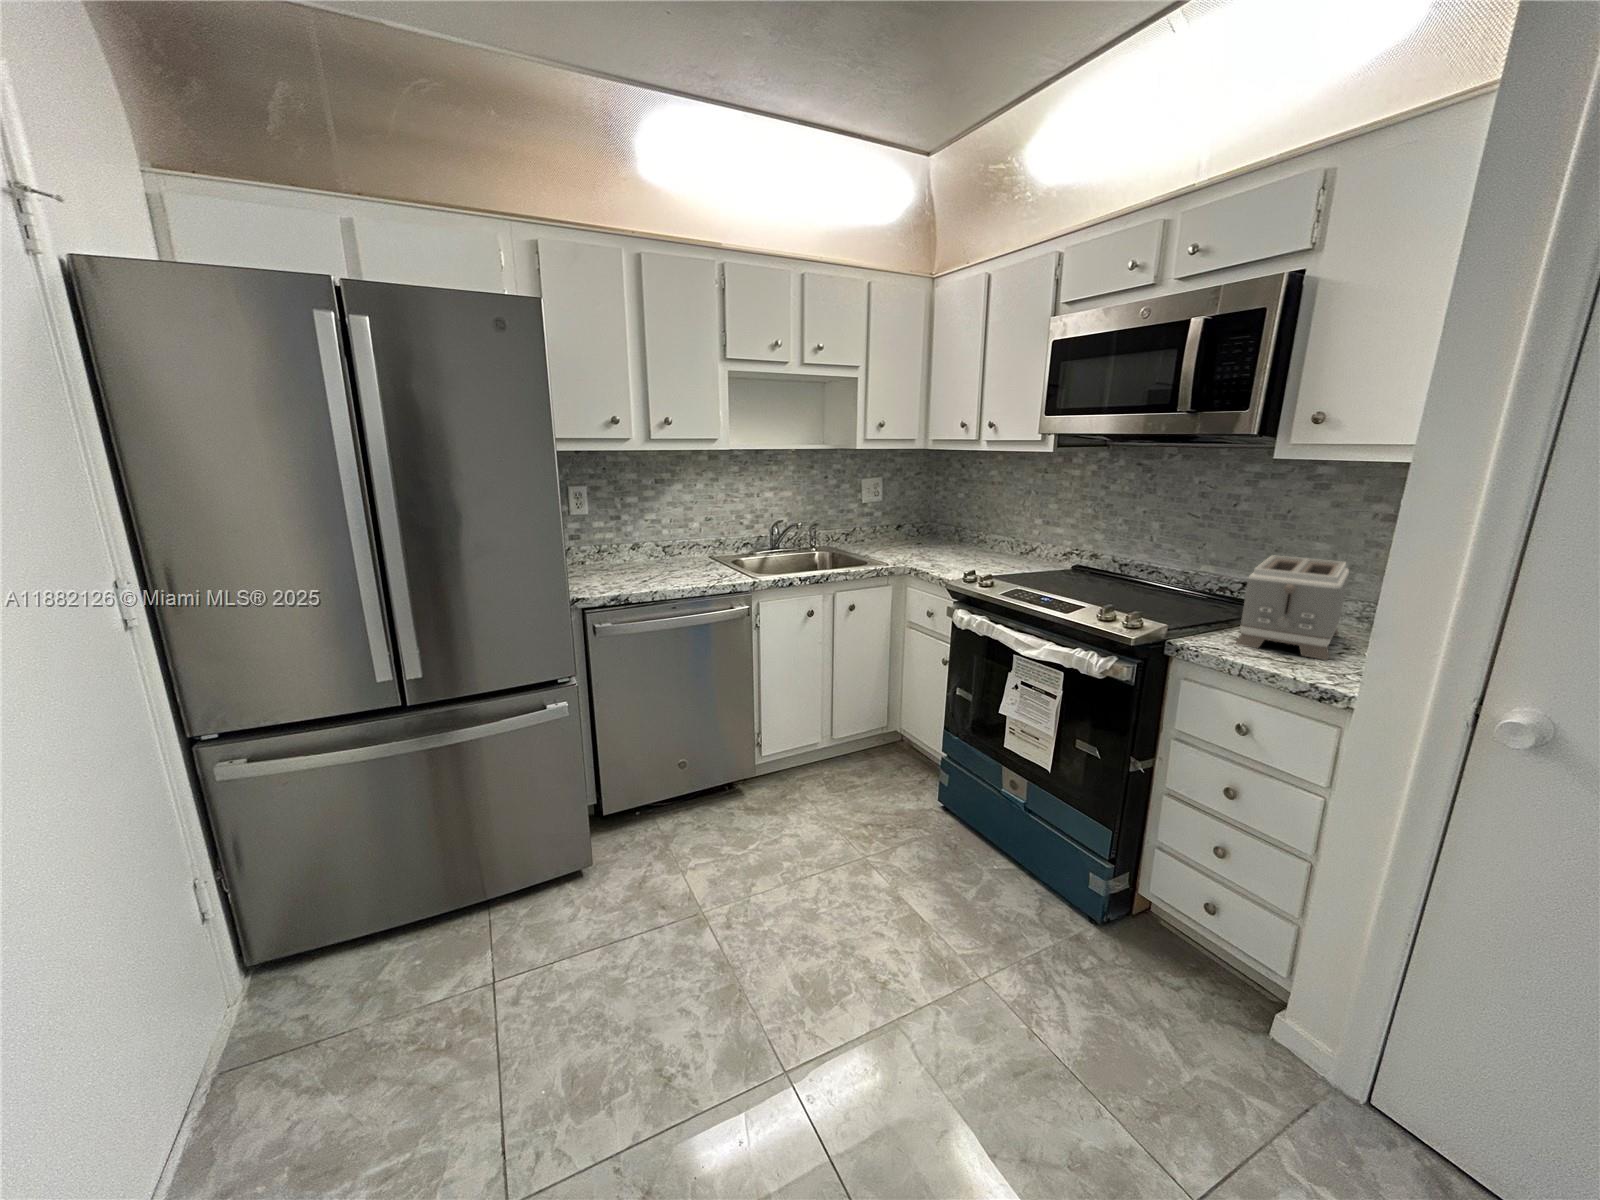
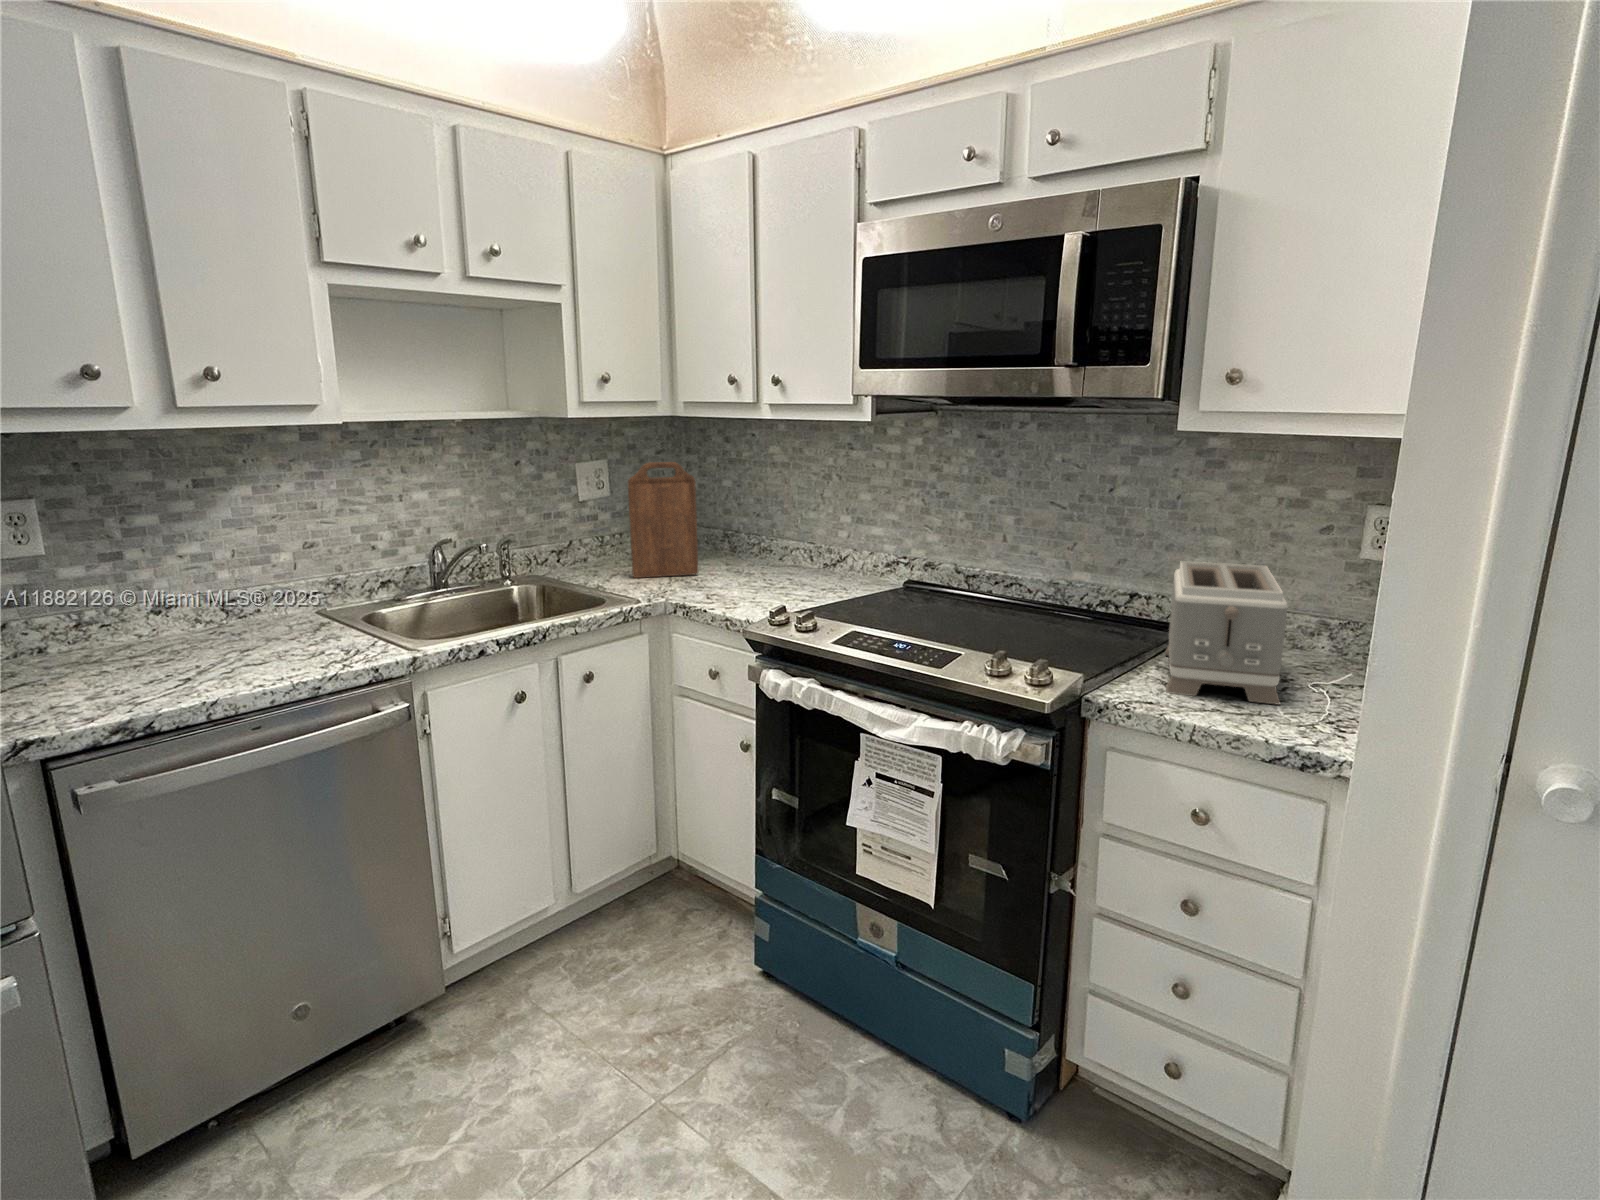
cutting board: none [888,478,933,552] -> present [628,462,698,578]

